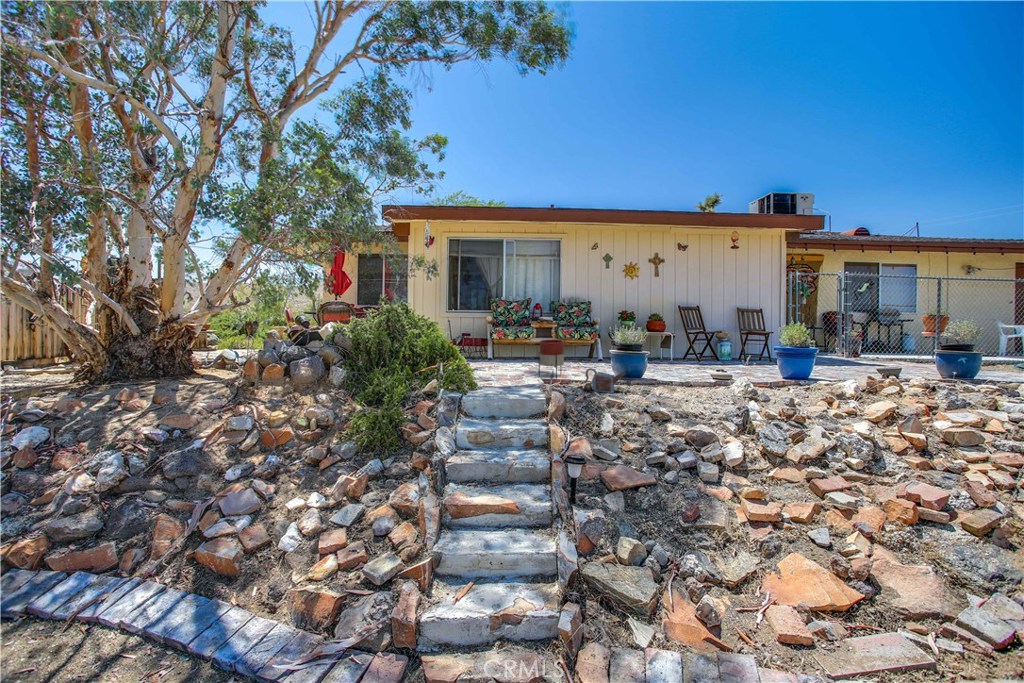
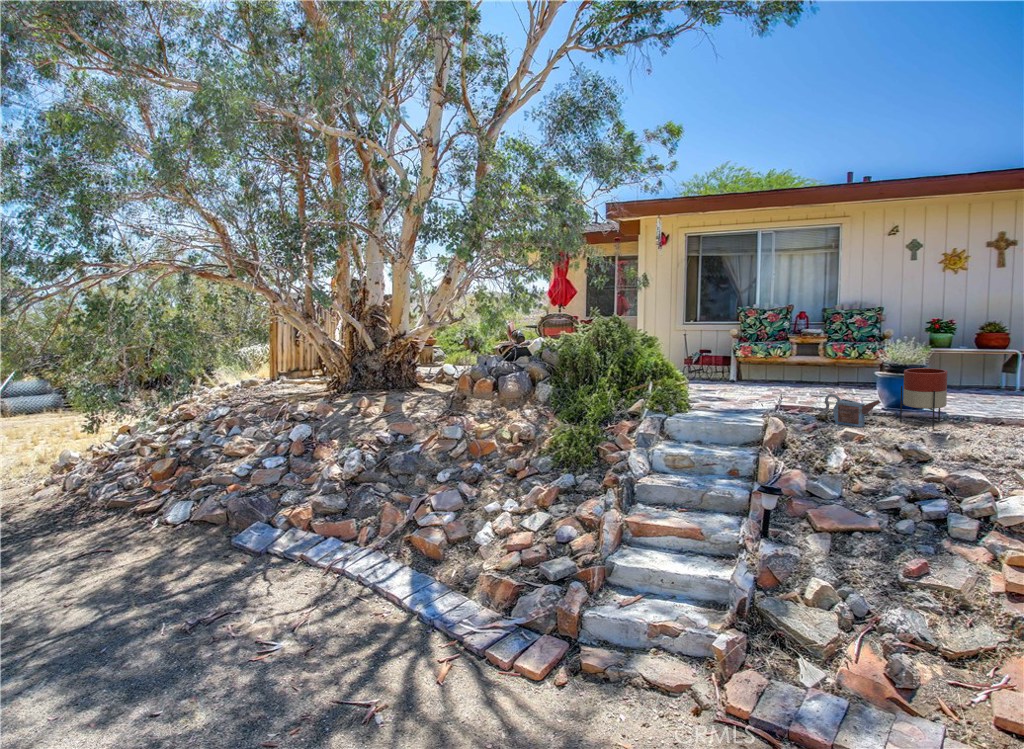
planter: present [539,340,564,379] -> present [900,368,948,429]

